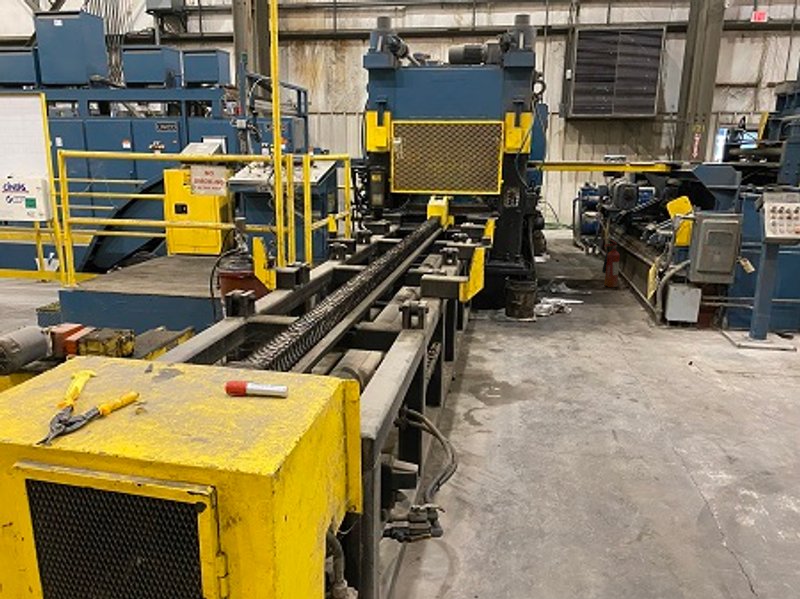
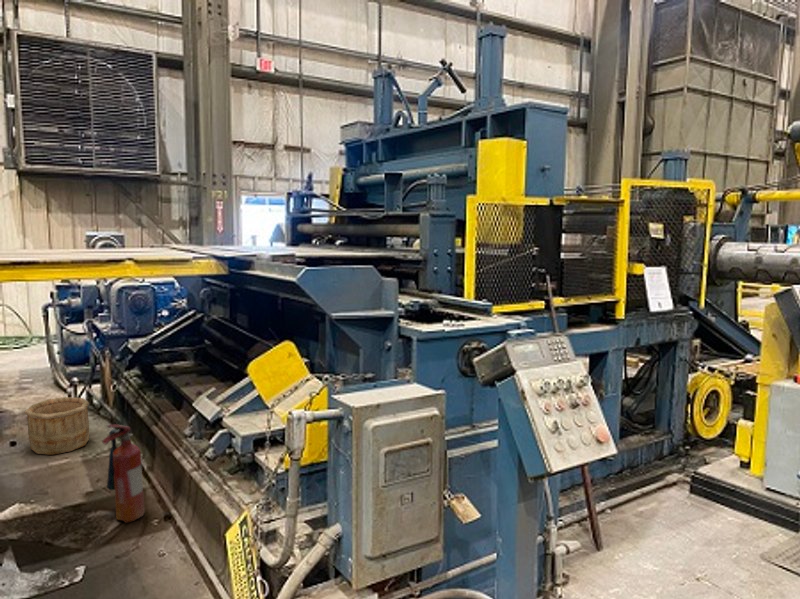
wooden bucket: none [565,241,595,267] -> present [25,397,89,455]

